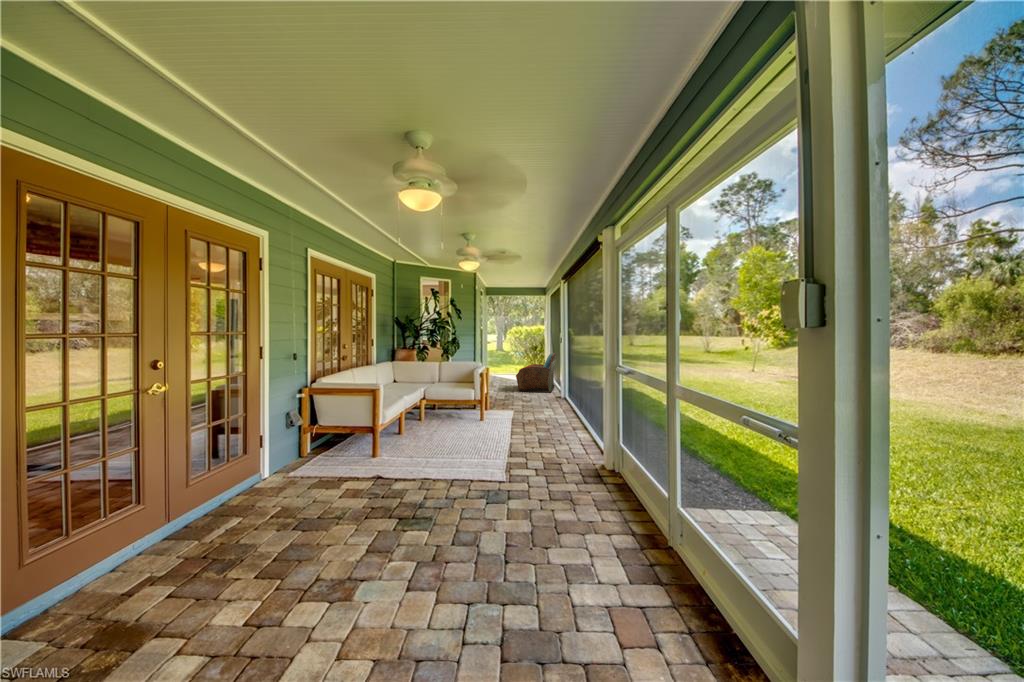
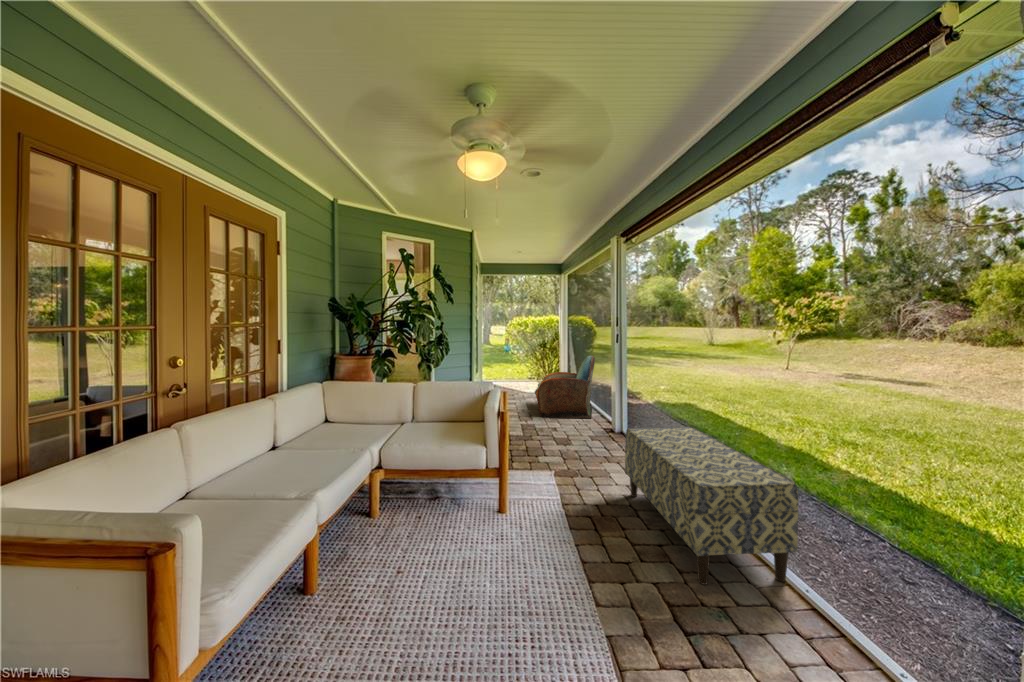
bench: none [545,383,591,435] -> present [625,427,799,584]

